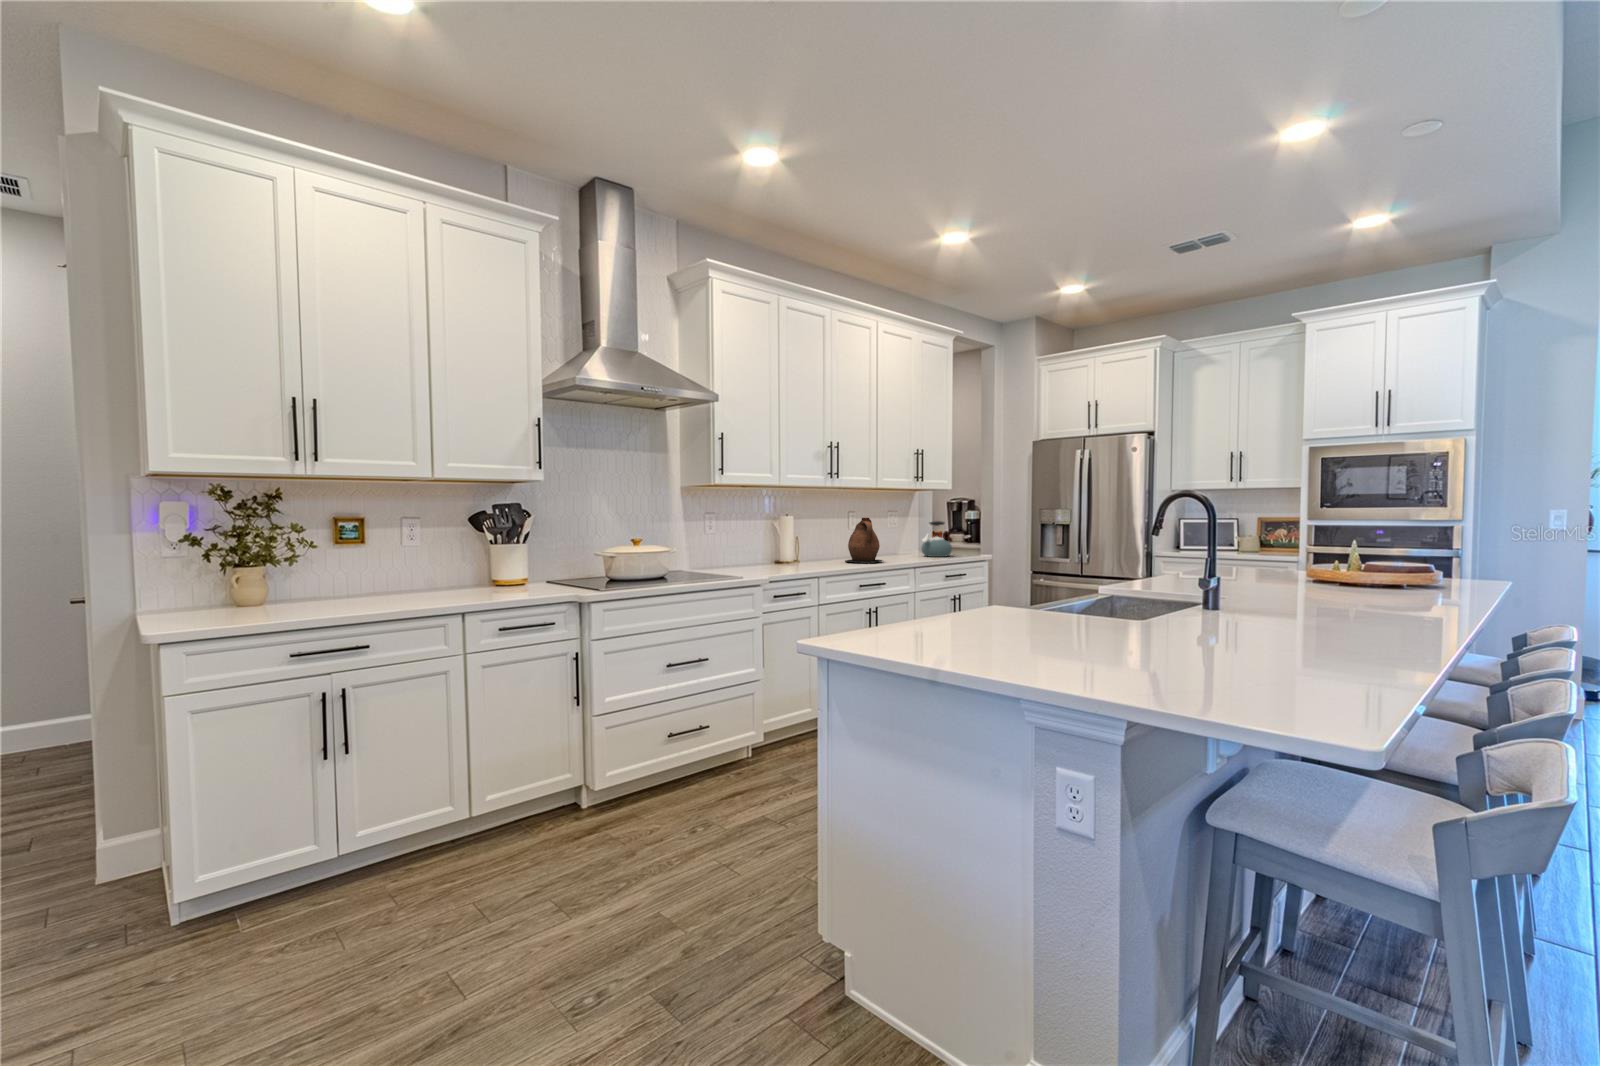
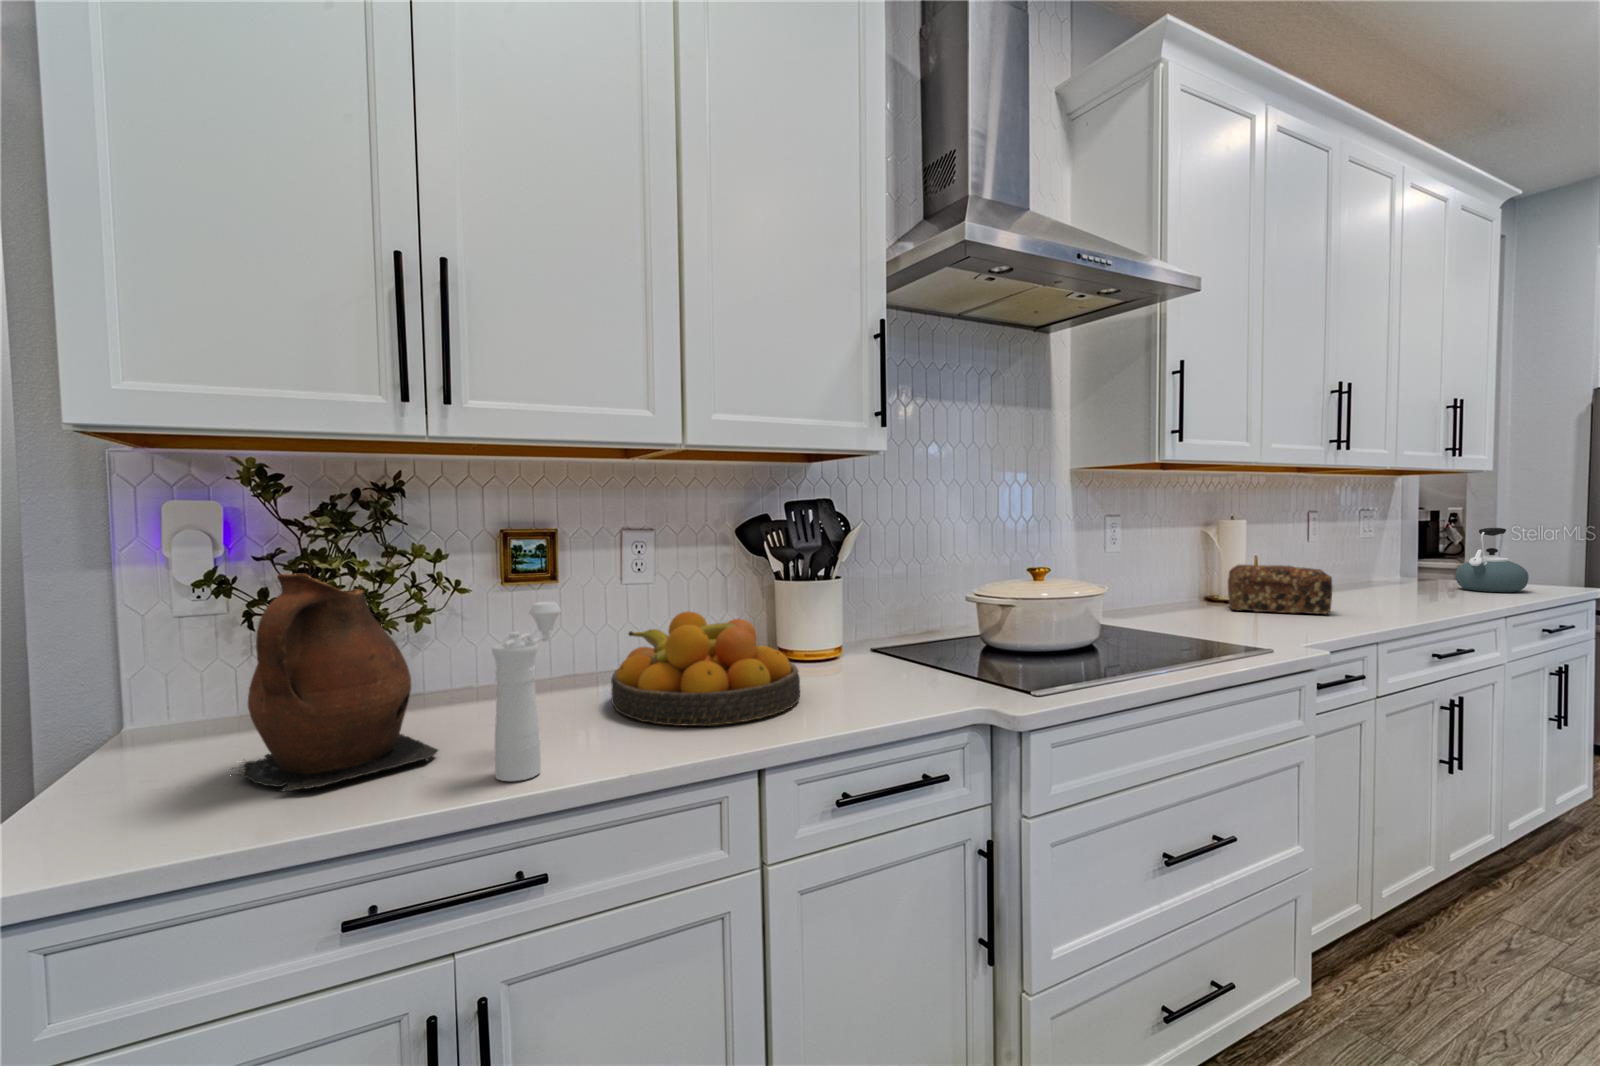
ceramic pitcher: present [845,517,883,563] -> present [232,574,438,792]
bread loaf: none [772,541,822,566] -> present [1228,565,1332,614]
pepper mill: none [343,546,372,613] -> present [492,602,561,781]
fruit bowl: none [396,557,492,602] -> present [611,612,800,726]

